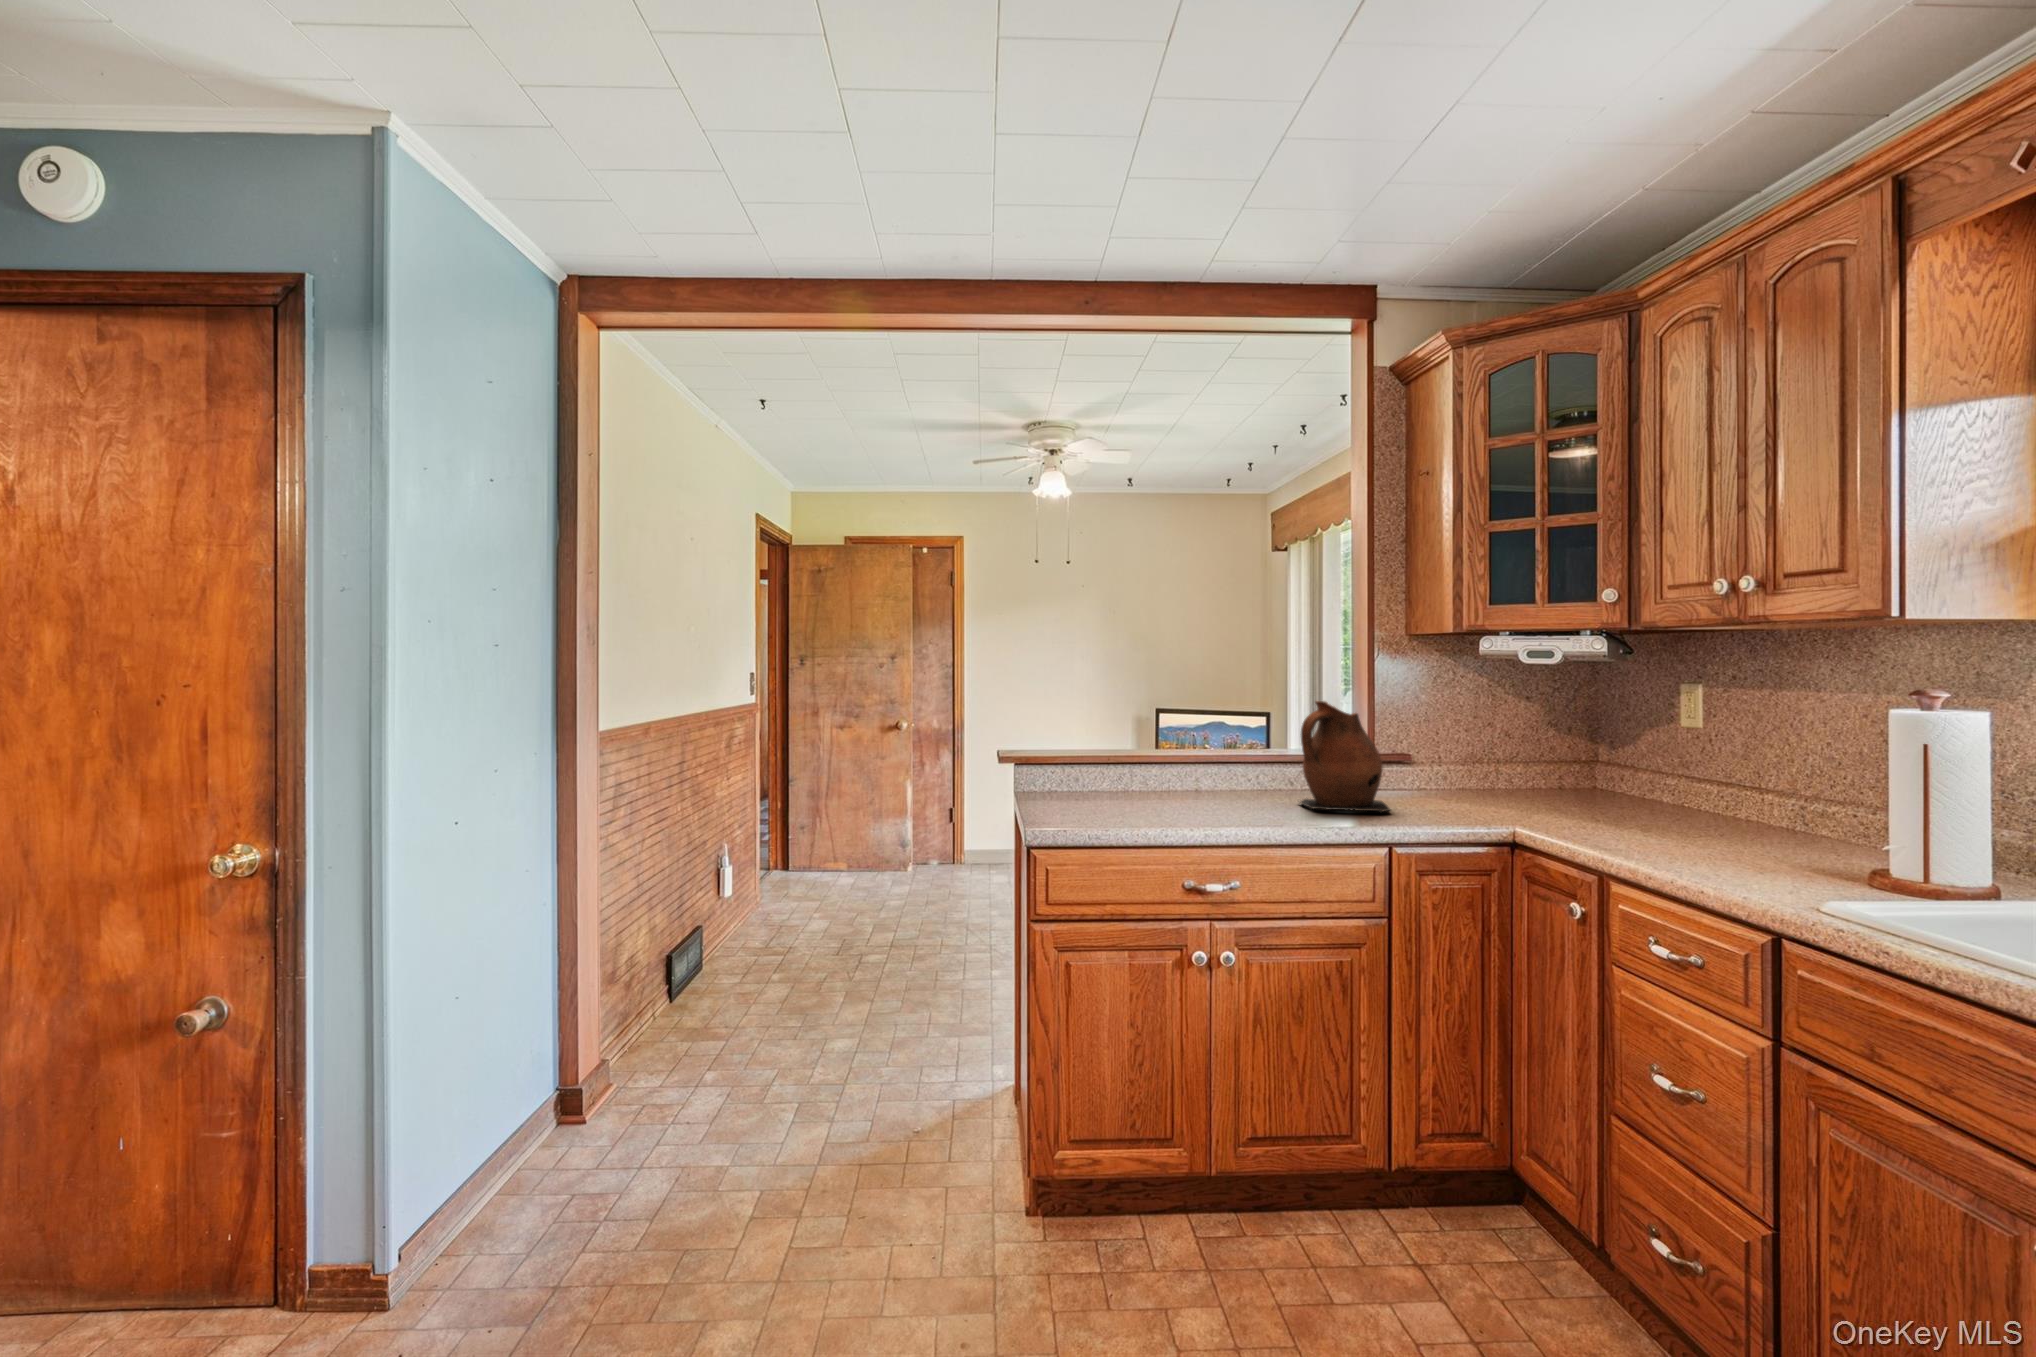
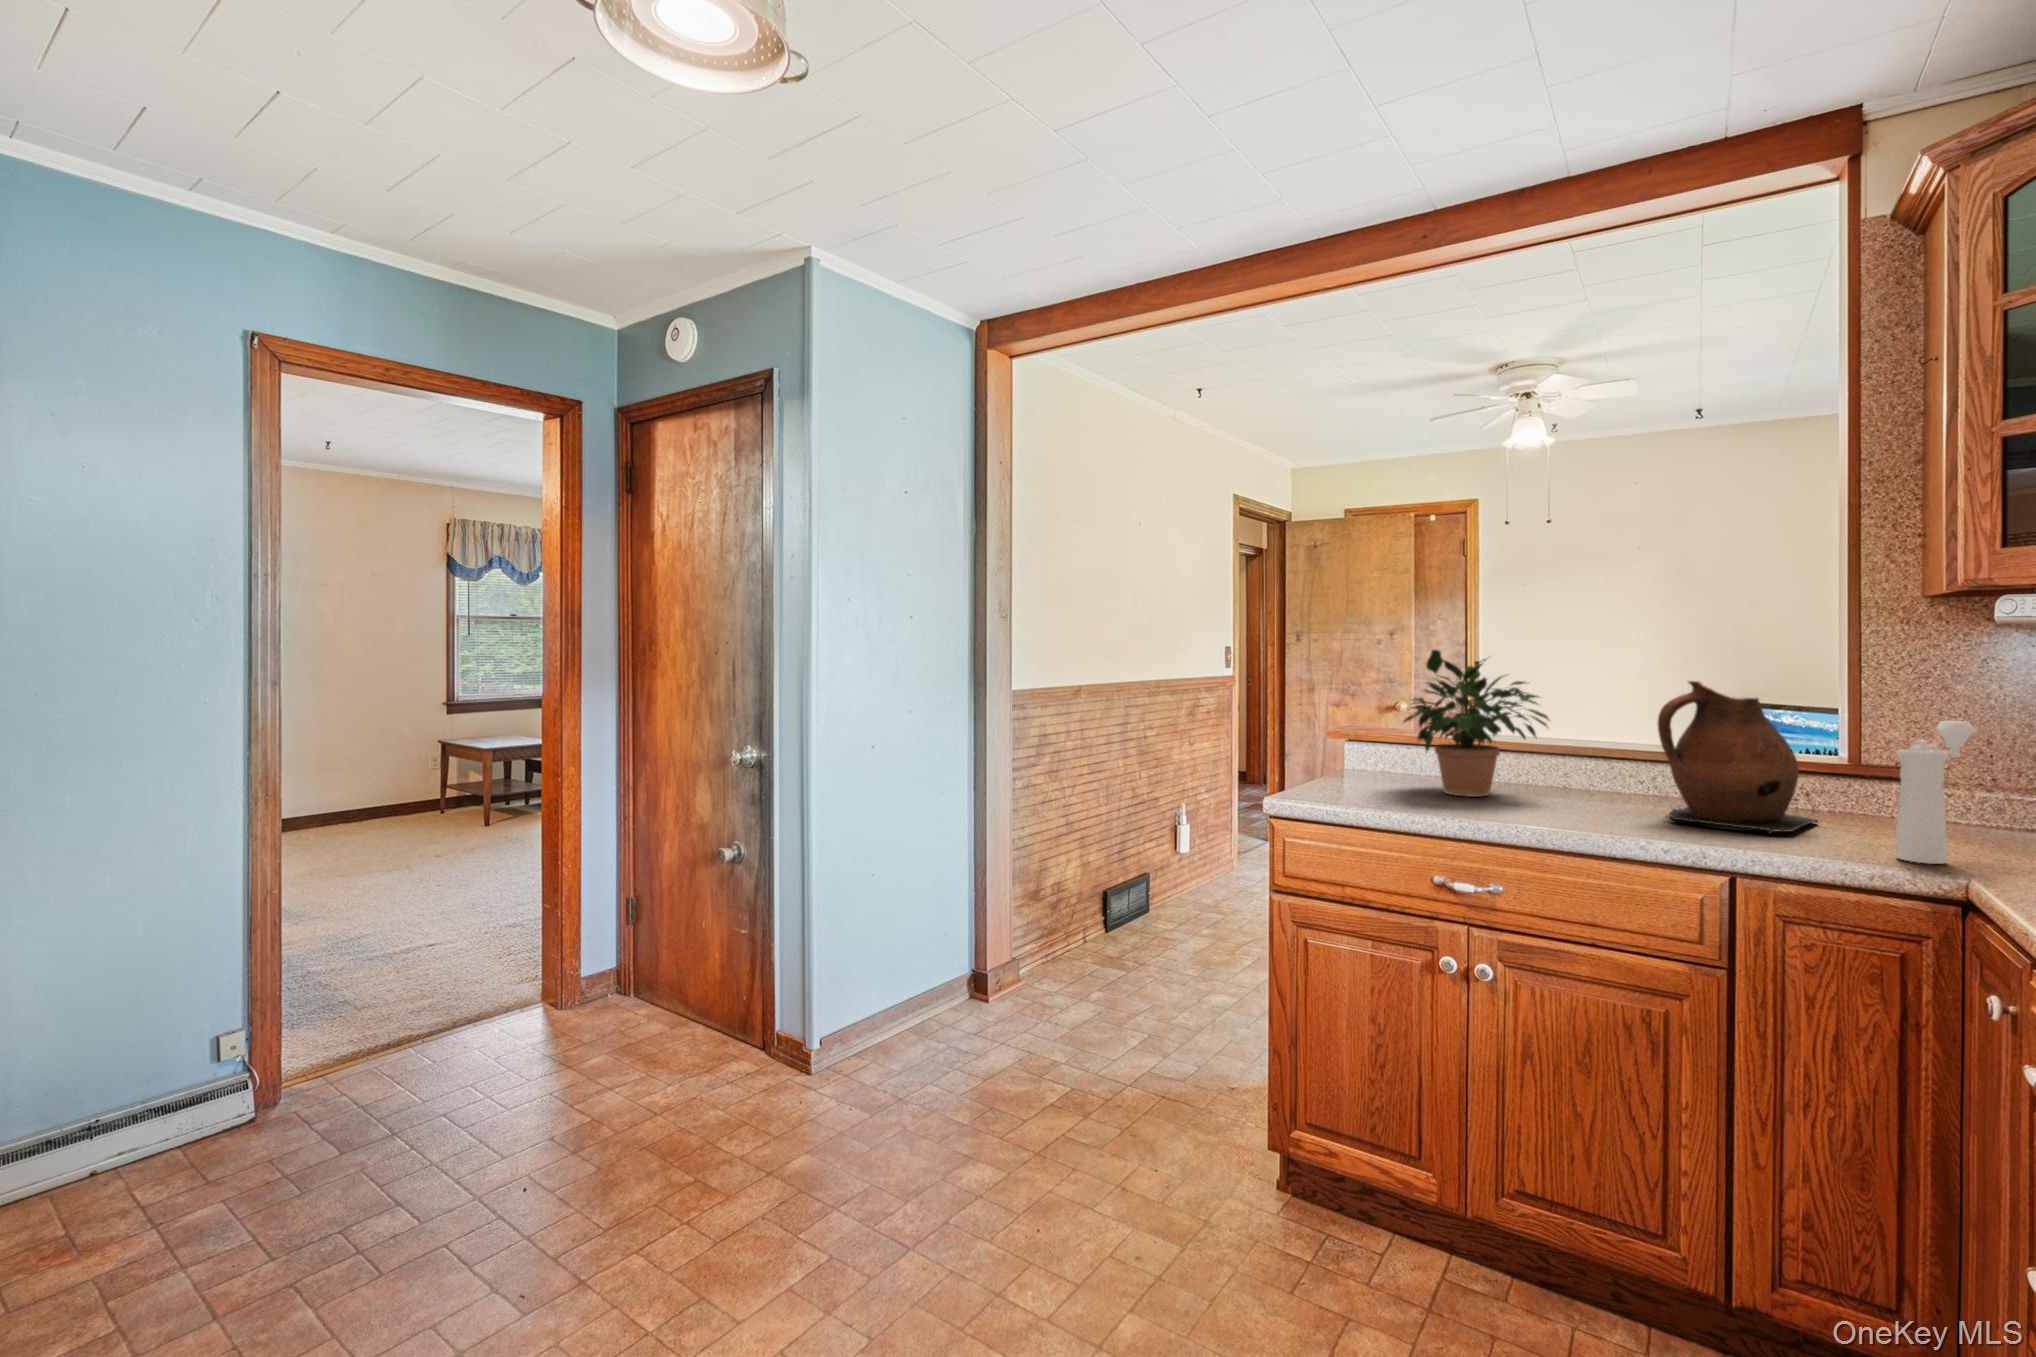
potted plant: none [1087,674,1213,805] -> present [1404,650,1549,797]
pepper mill: none [1461,726,1490,824] -> present [1896,721,1975,864]

